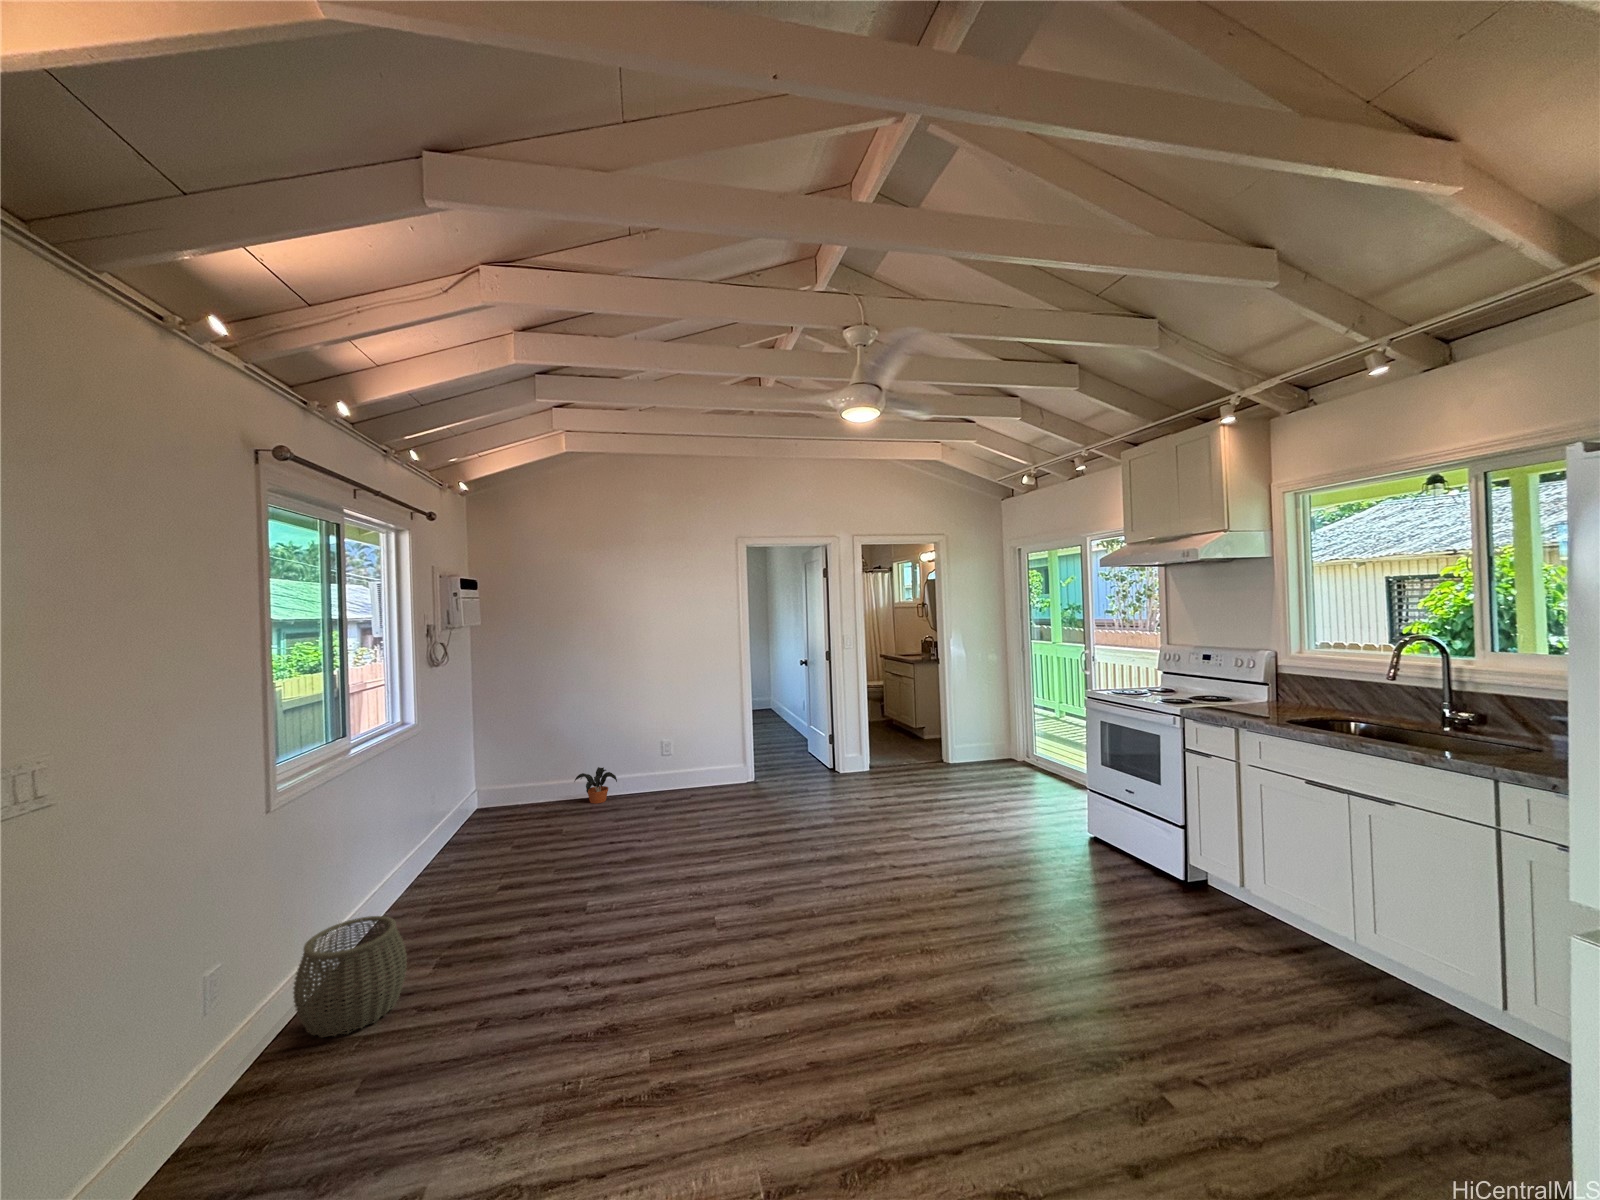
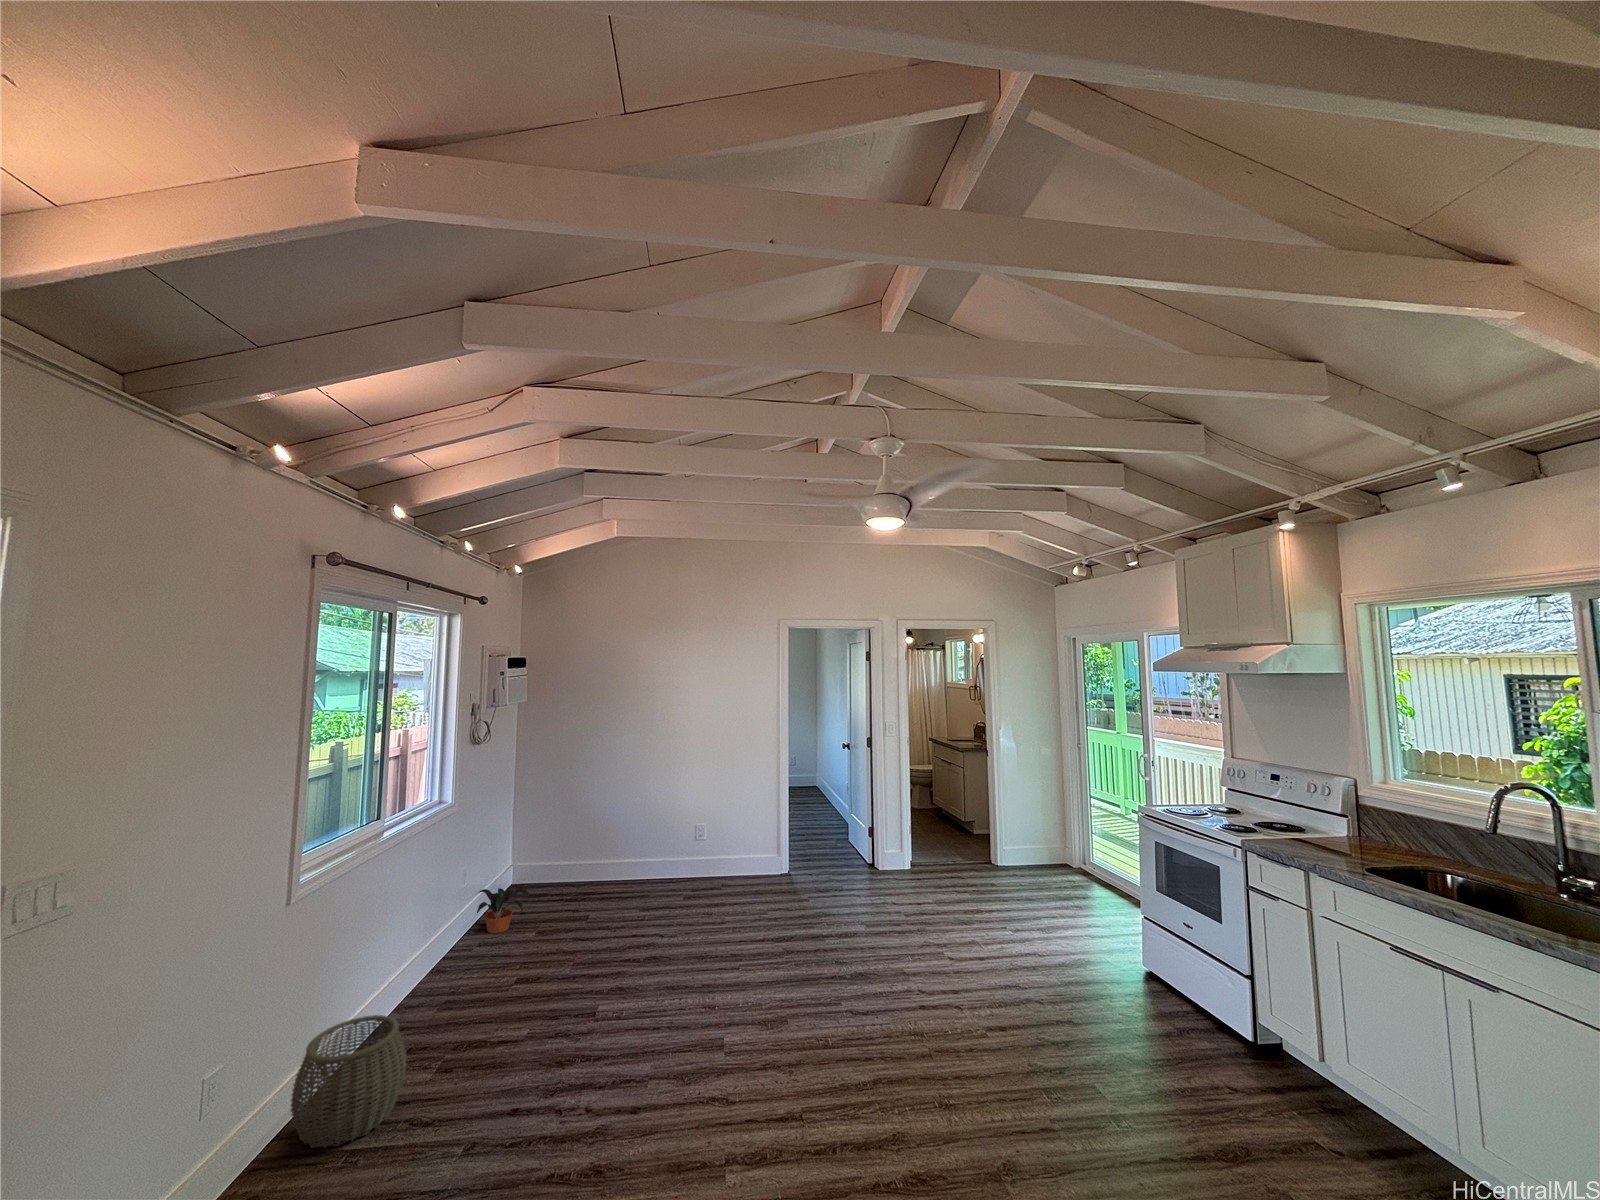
potted plant: present [574,767,617,803] -> present [477,888,530,933]

